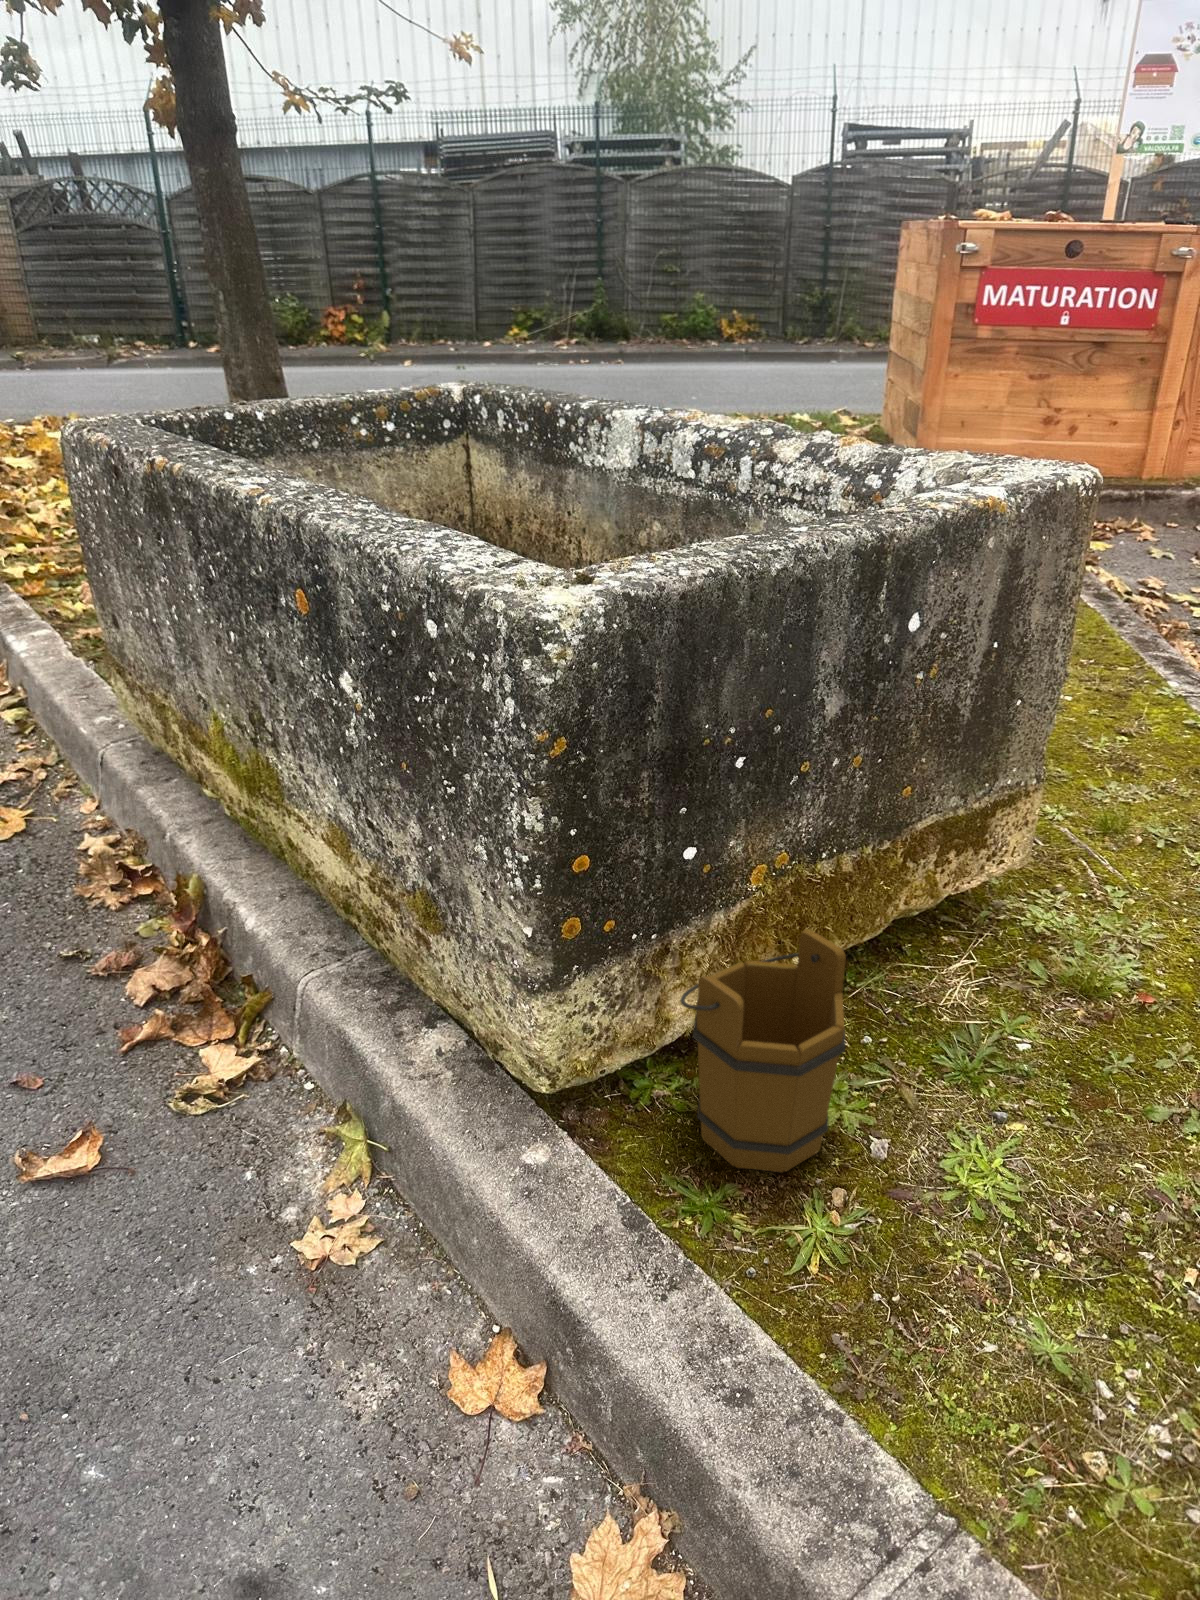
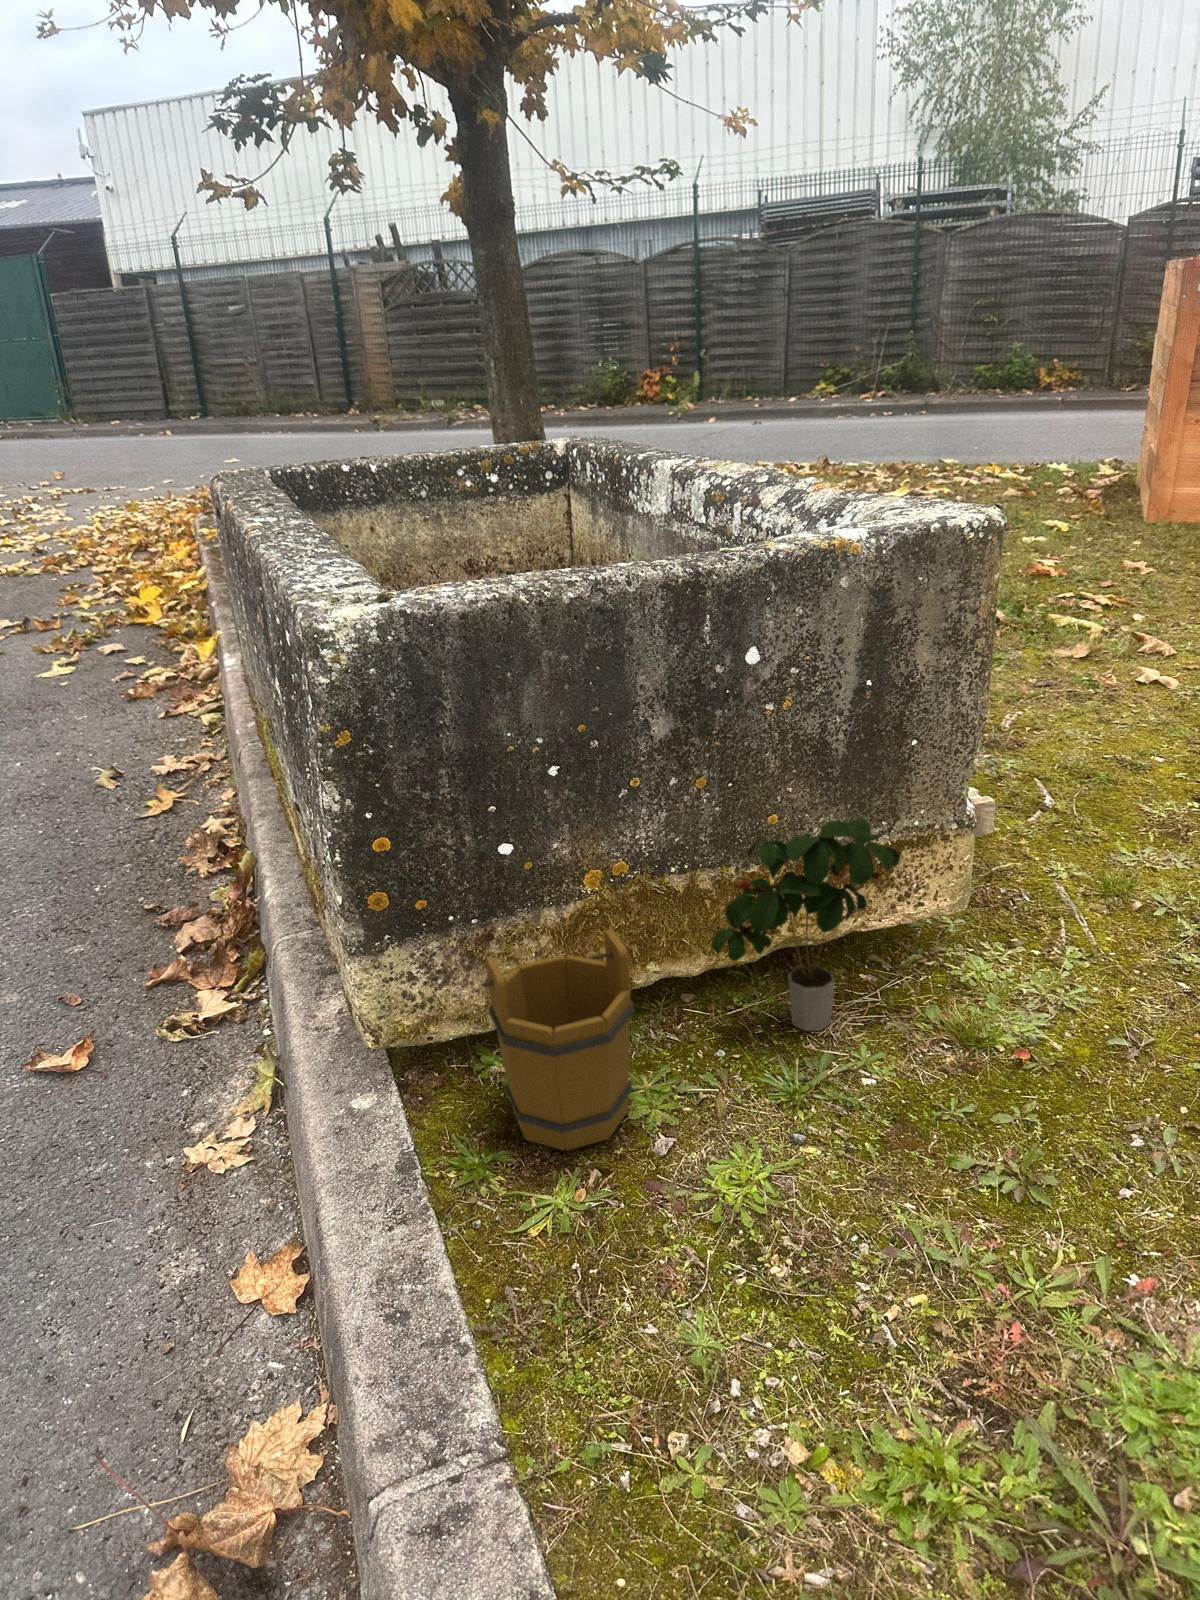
potted plant: none [862,786,1014,1006] -> present [712,818,900,1031]

